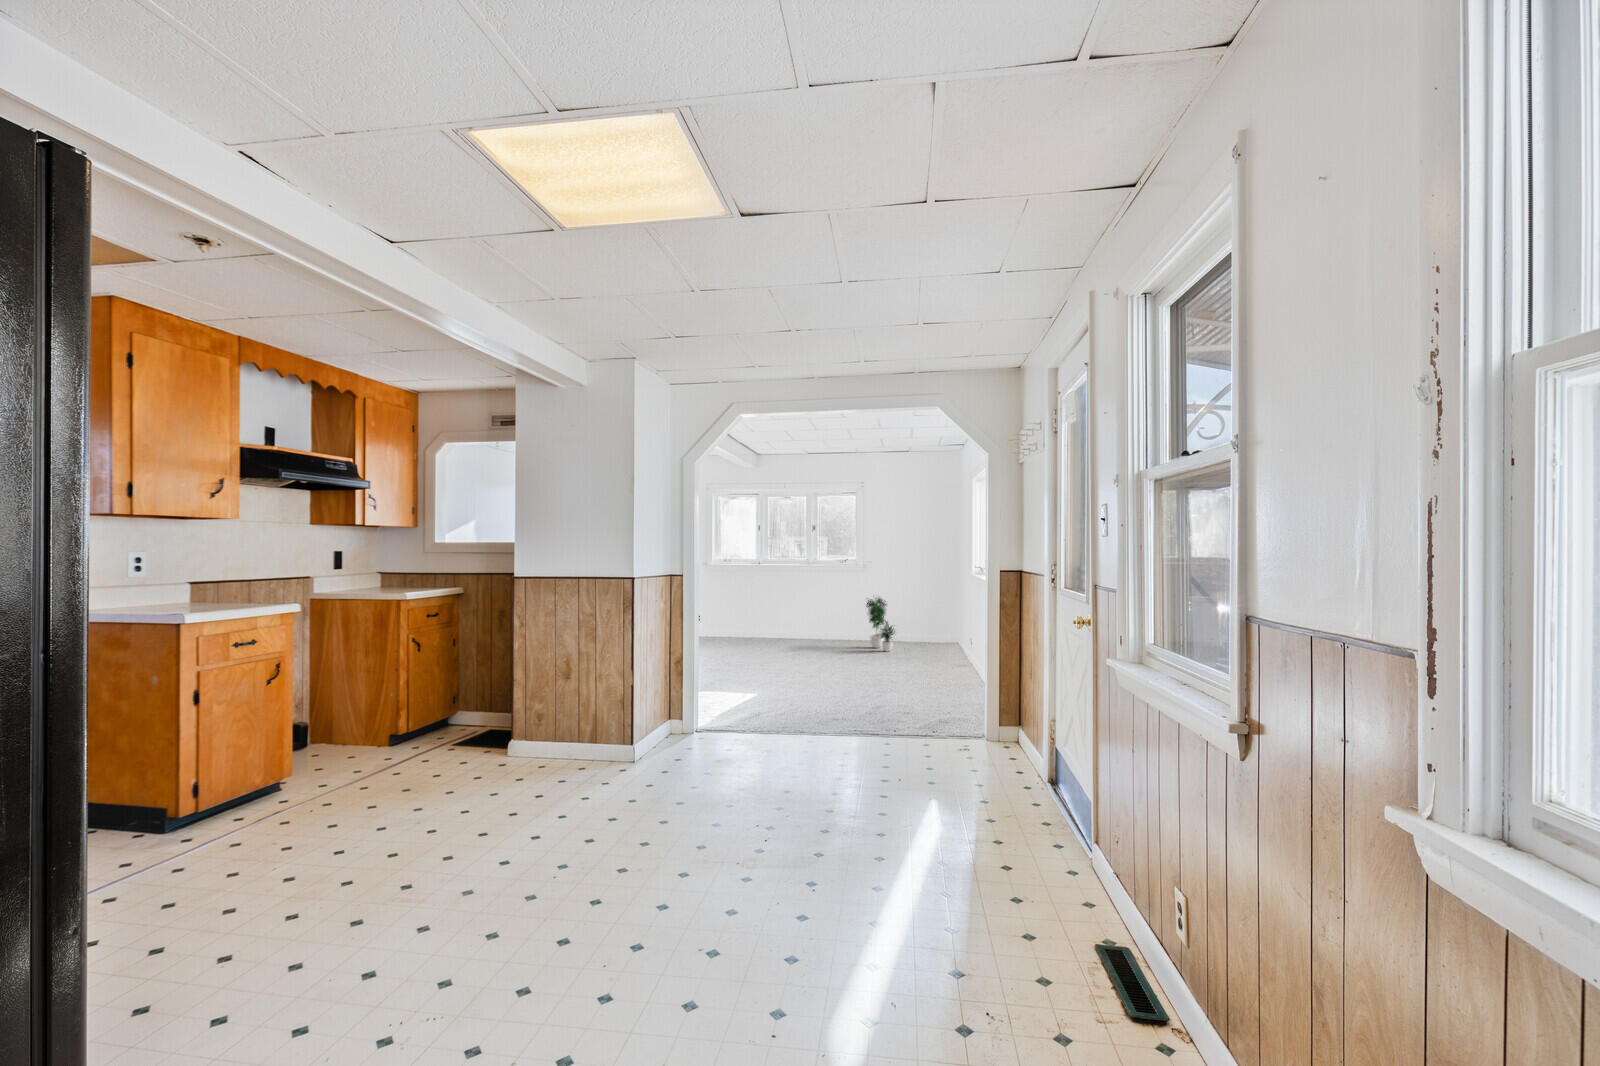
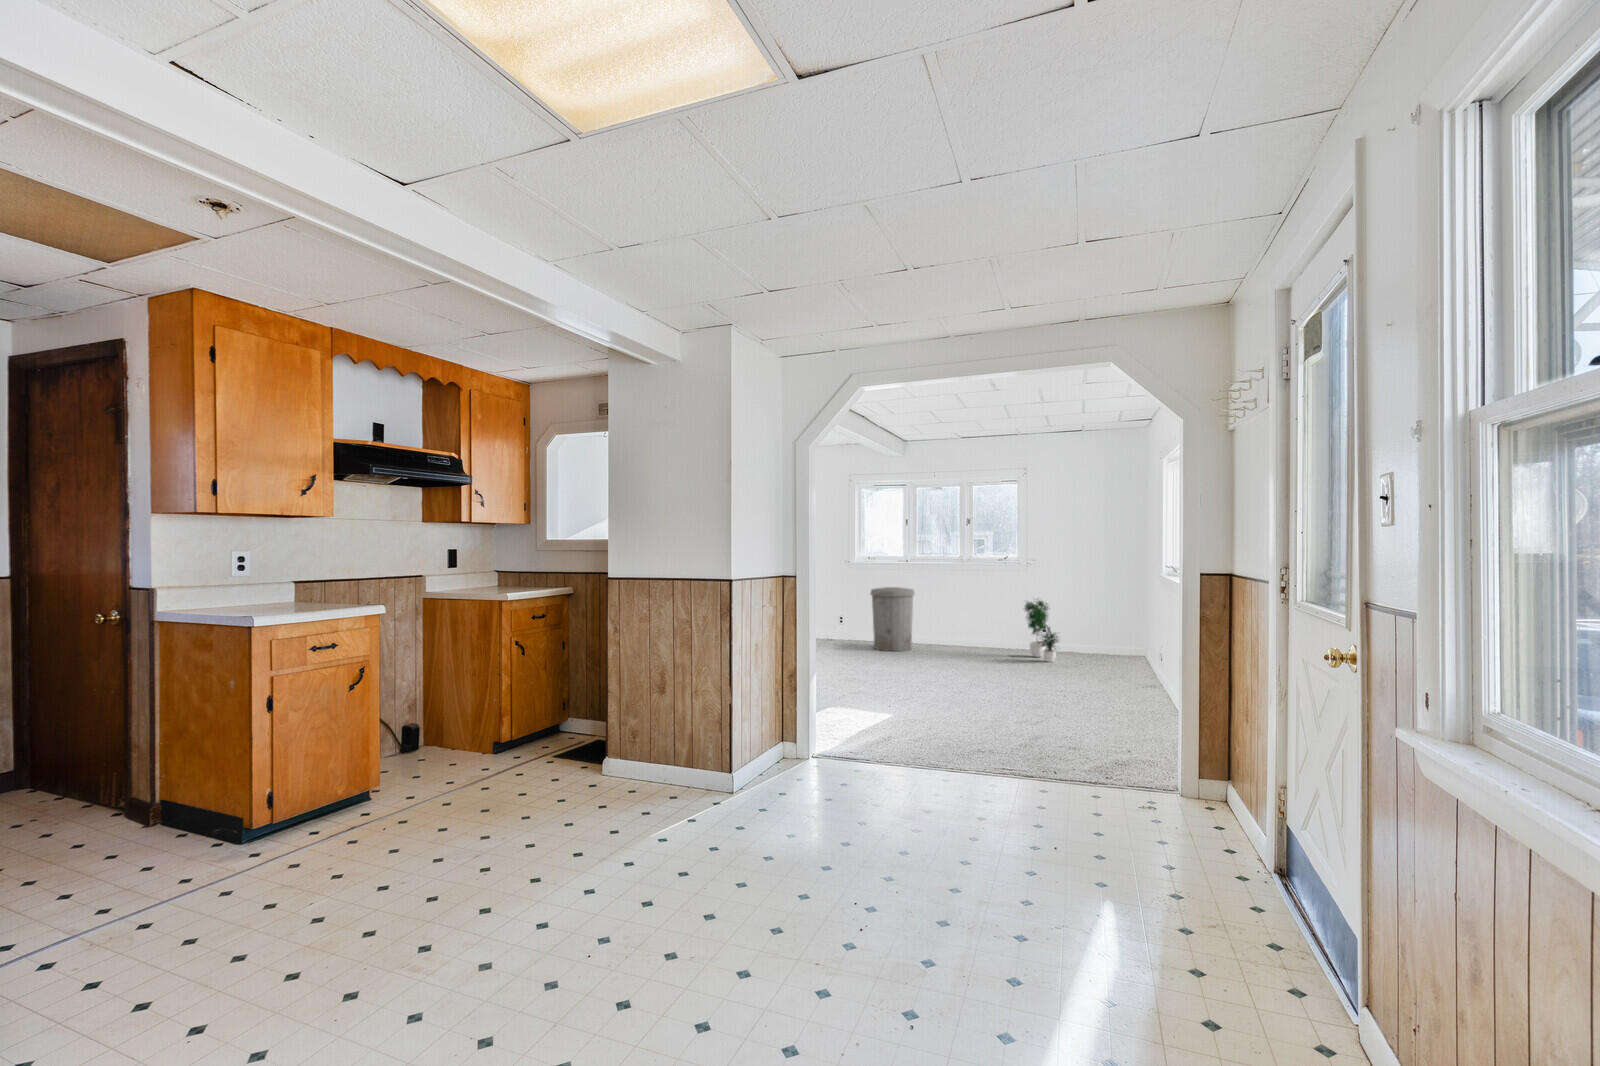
trash can: none [728,588,770,647] -> present [871,587,915,651]

